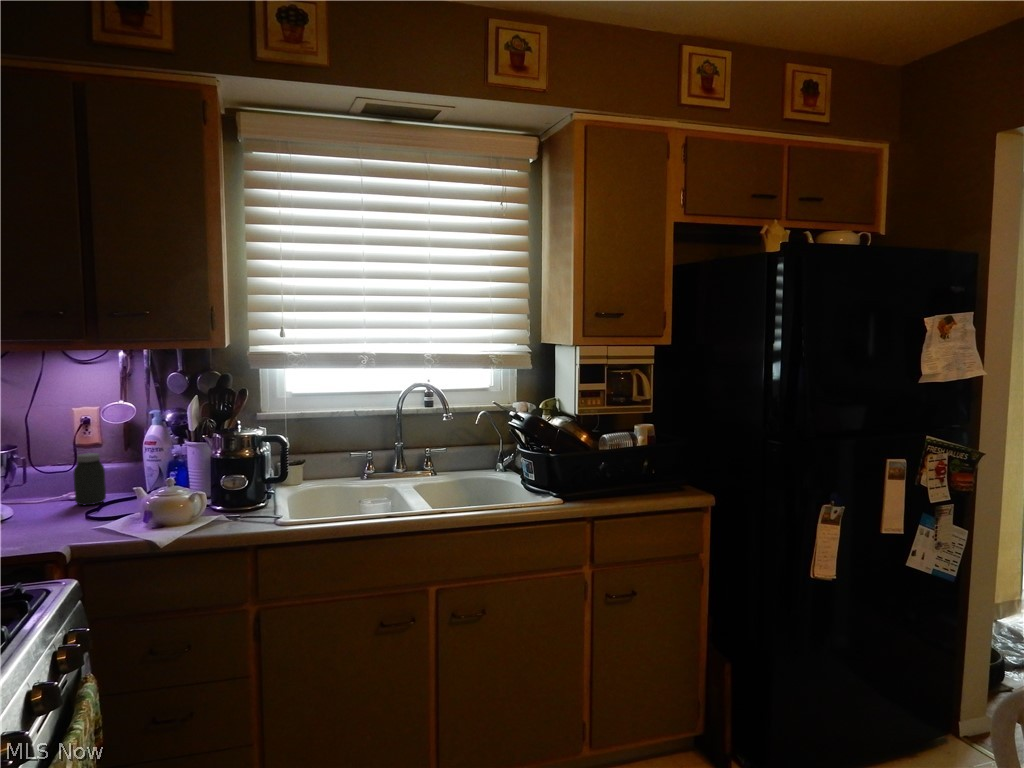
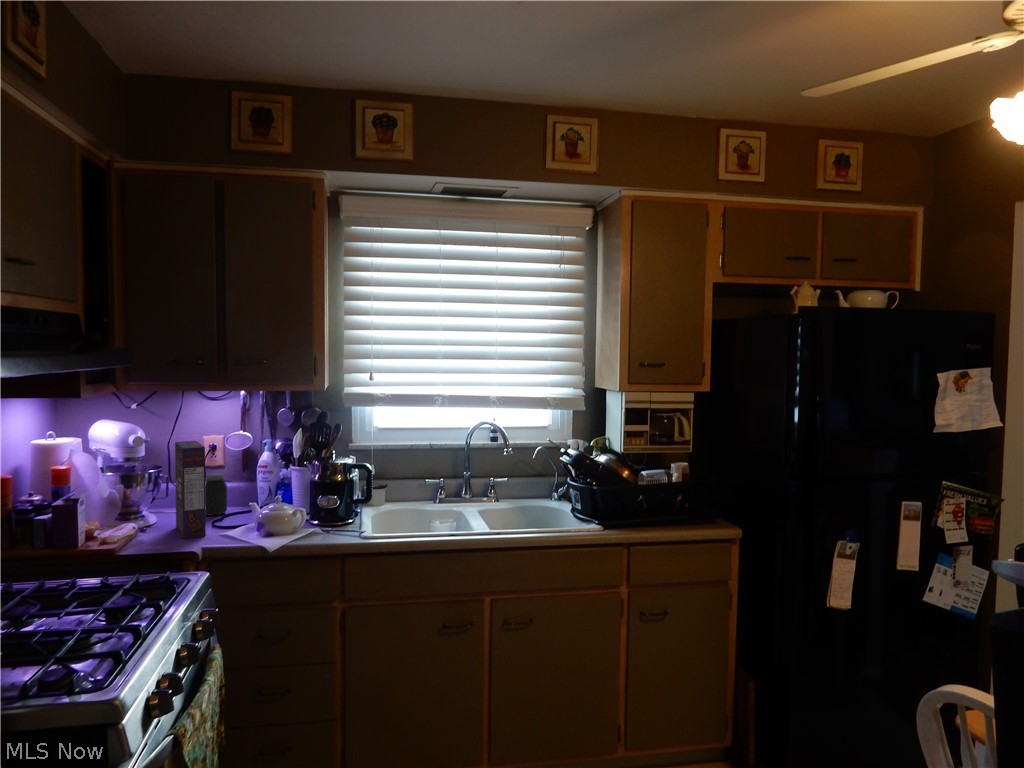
cereal box: none [30,414,75,537] -> present [175,441,206,539]

